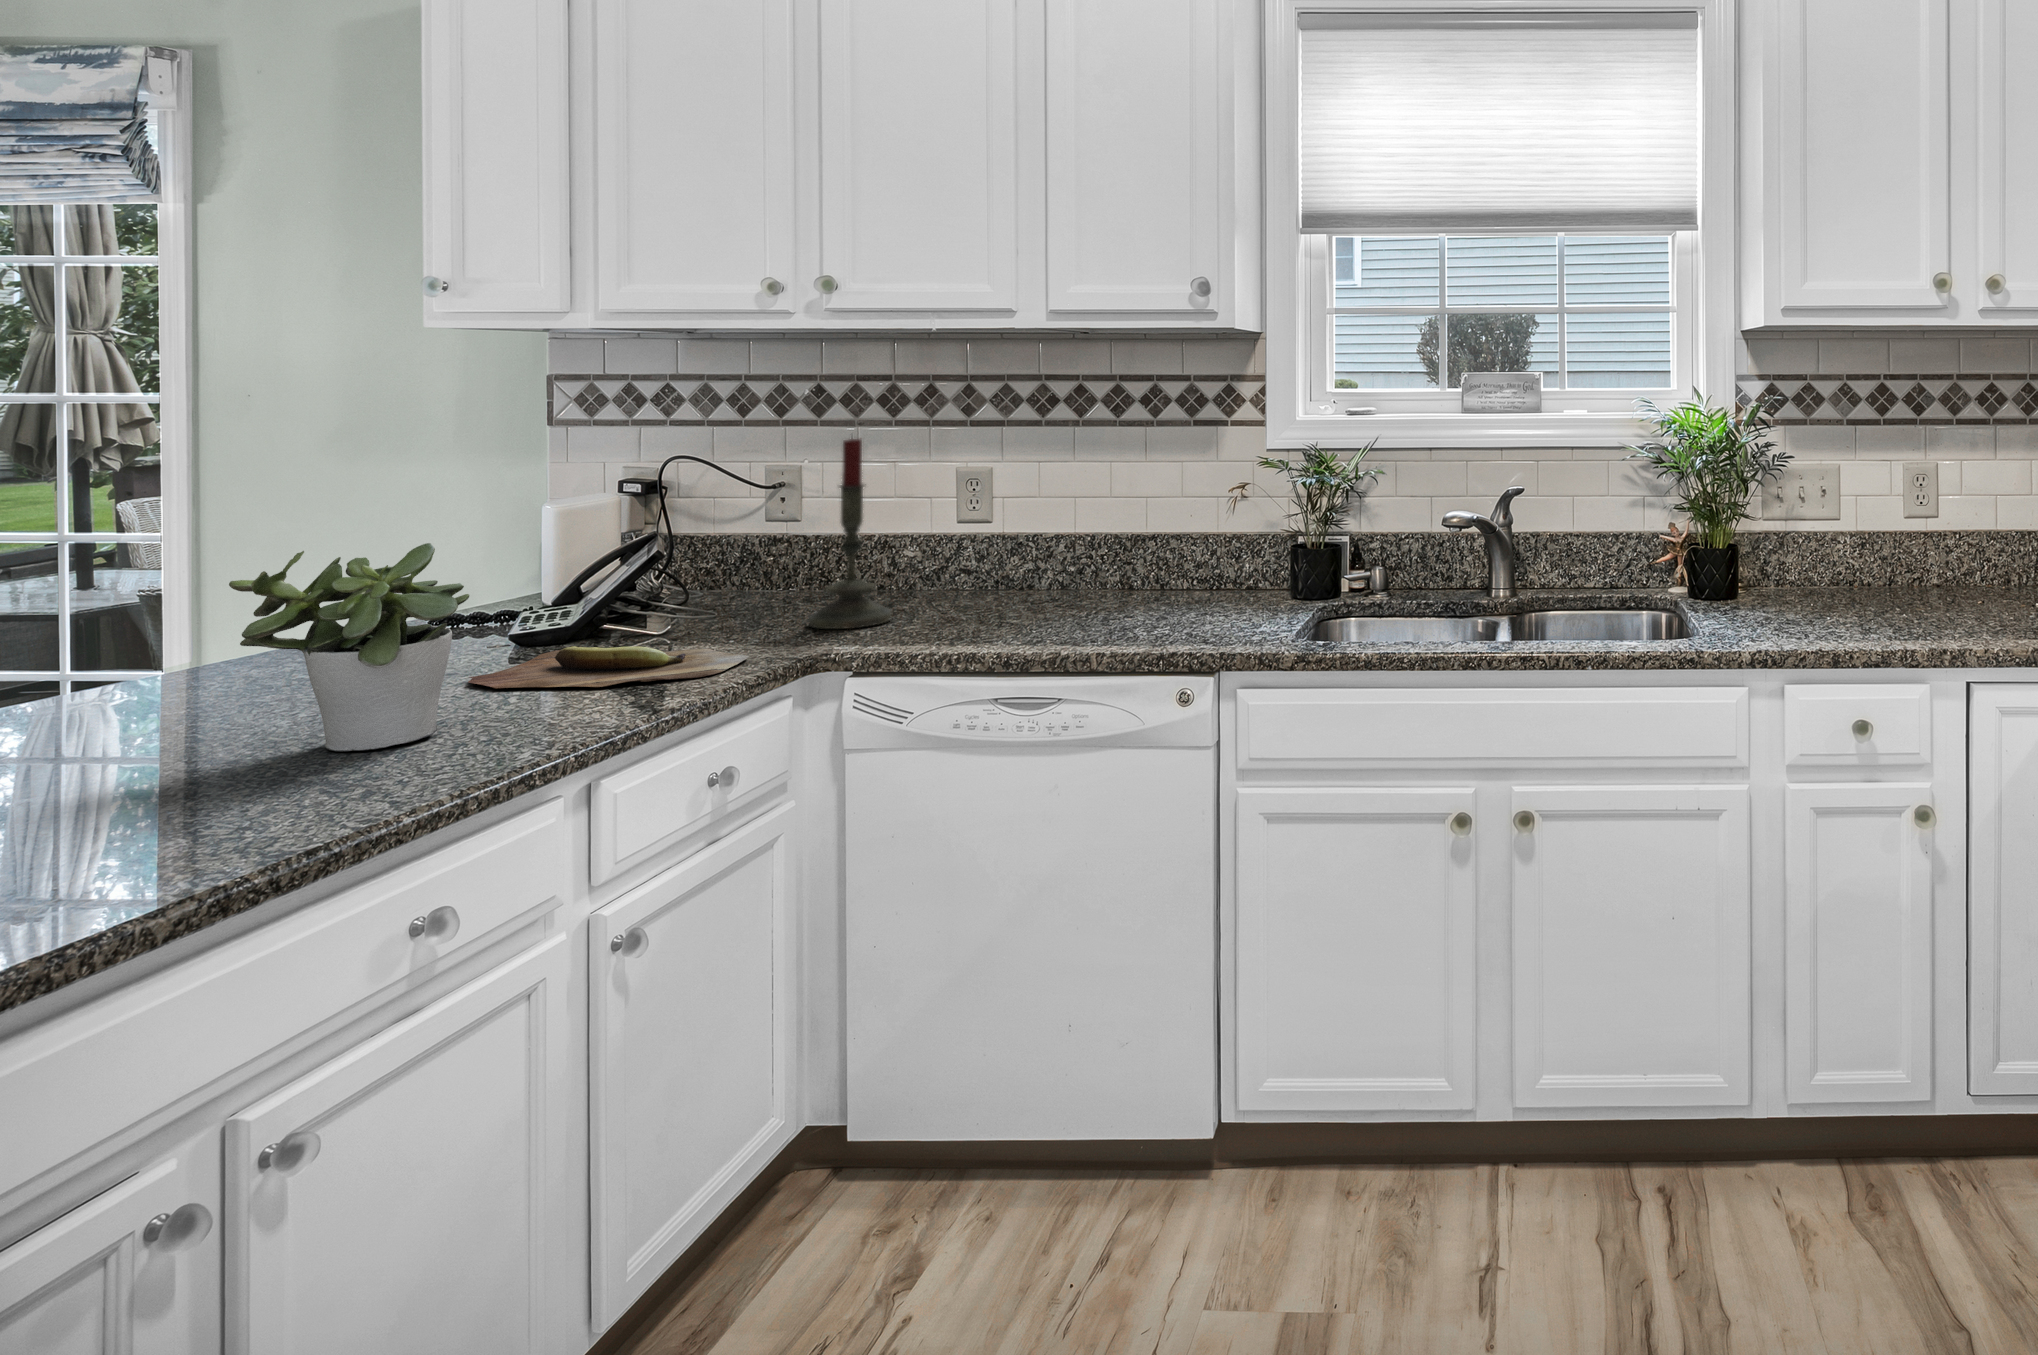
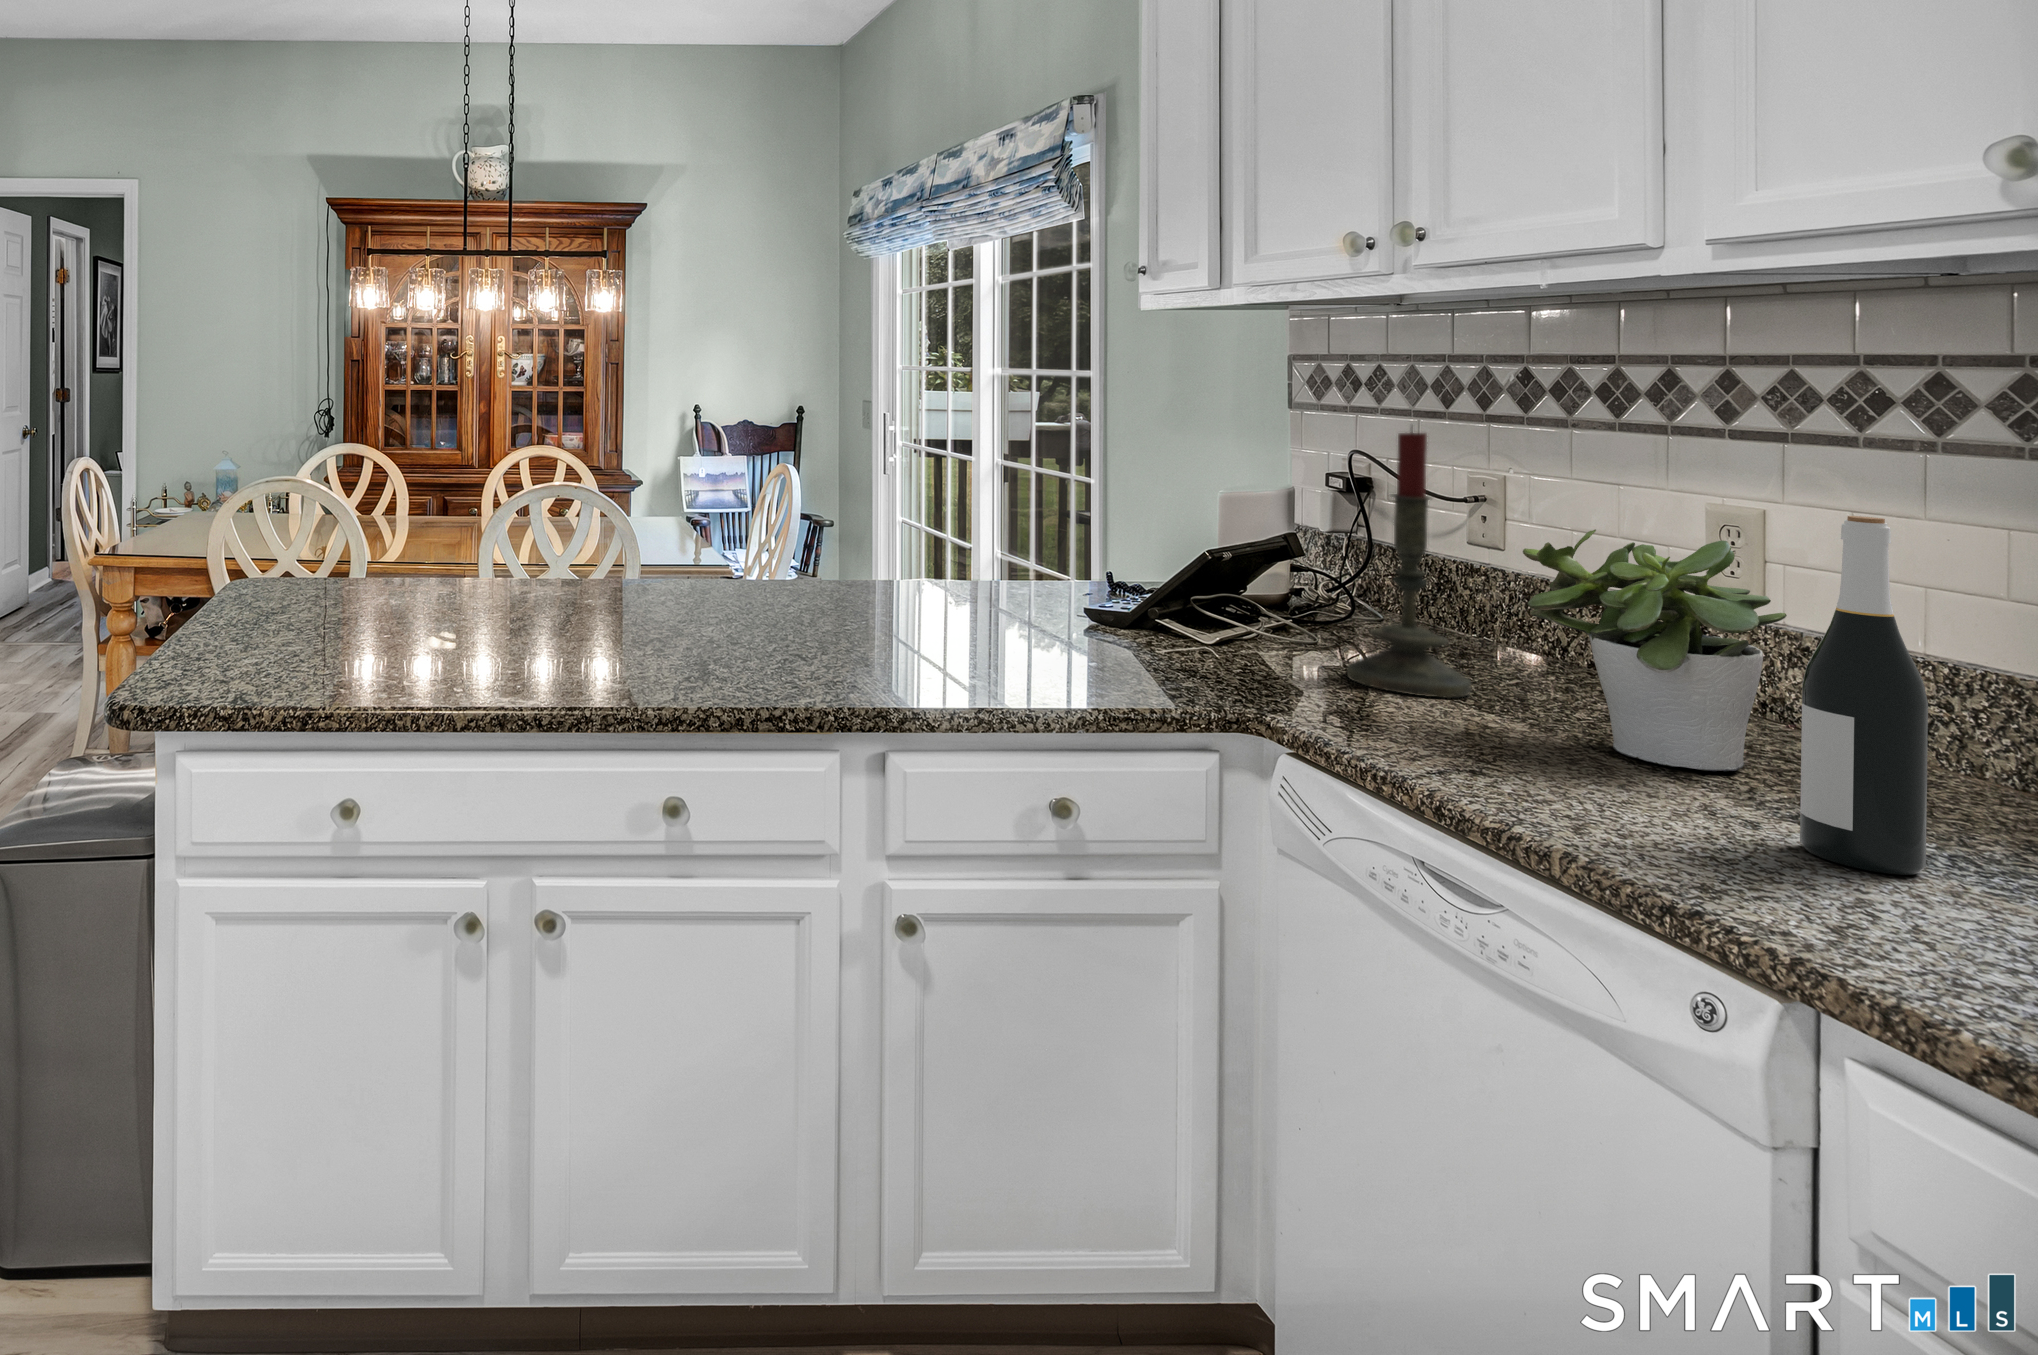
wine bottle: none [1149,461,1194,630] -> present [1800,516,1928,875]
potted plant: present [229,543,469,752] -> present [1523,529,1787,771]
cutting board: present [468,646,749,688] -> none [943,613,1173,677]

